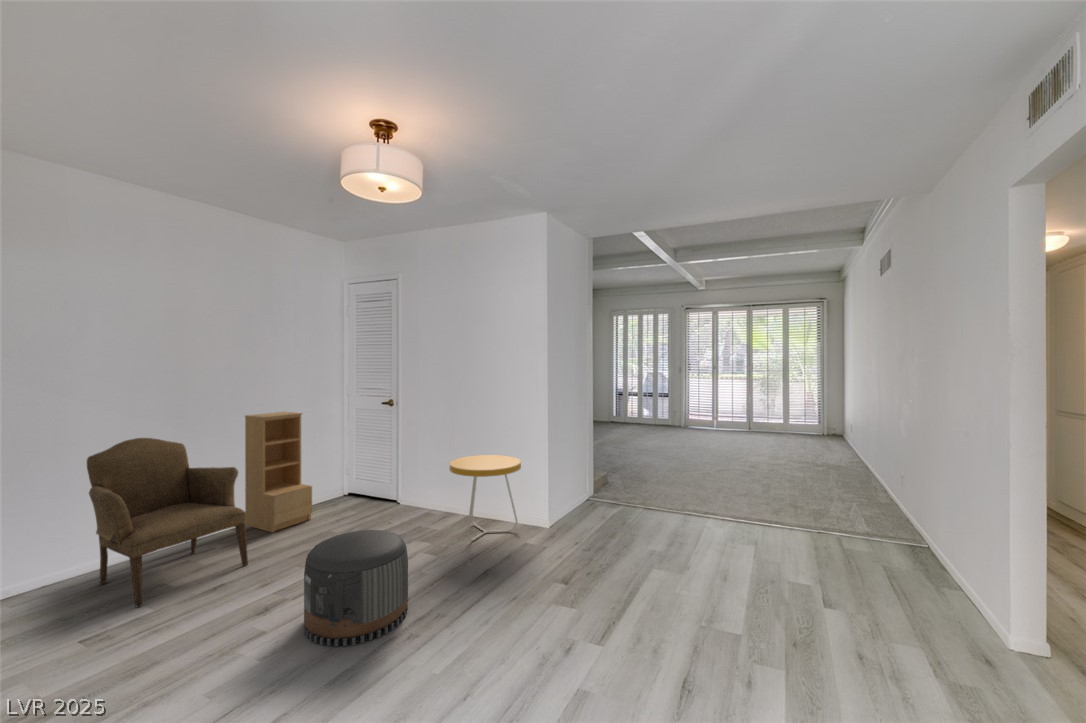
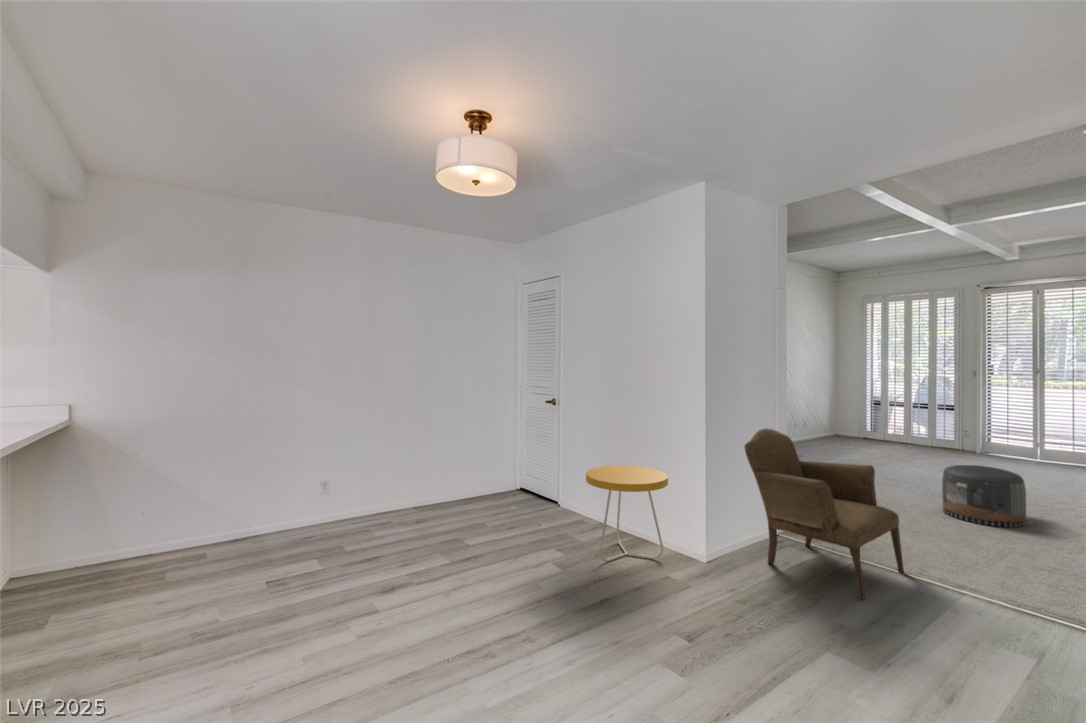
bookshelf: present [245,412,312,532] -> none [427,407,478,516]
armchair: present [87,438,248,607] -> present [744,428,904,600]
pouf: present [304,530,408,647] -> present [942,465,1026,527]

